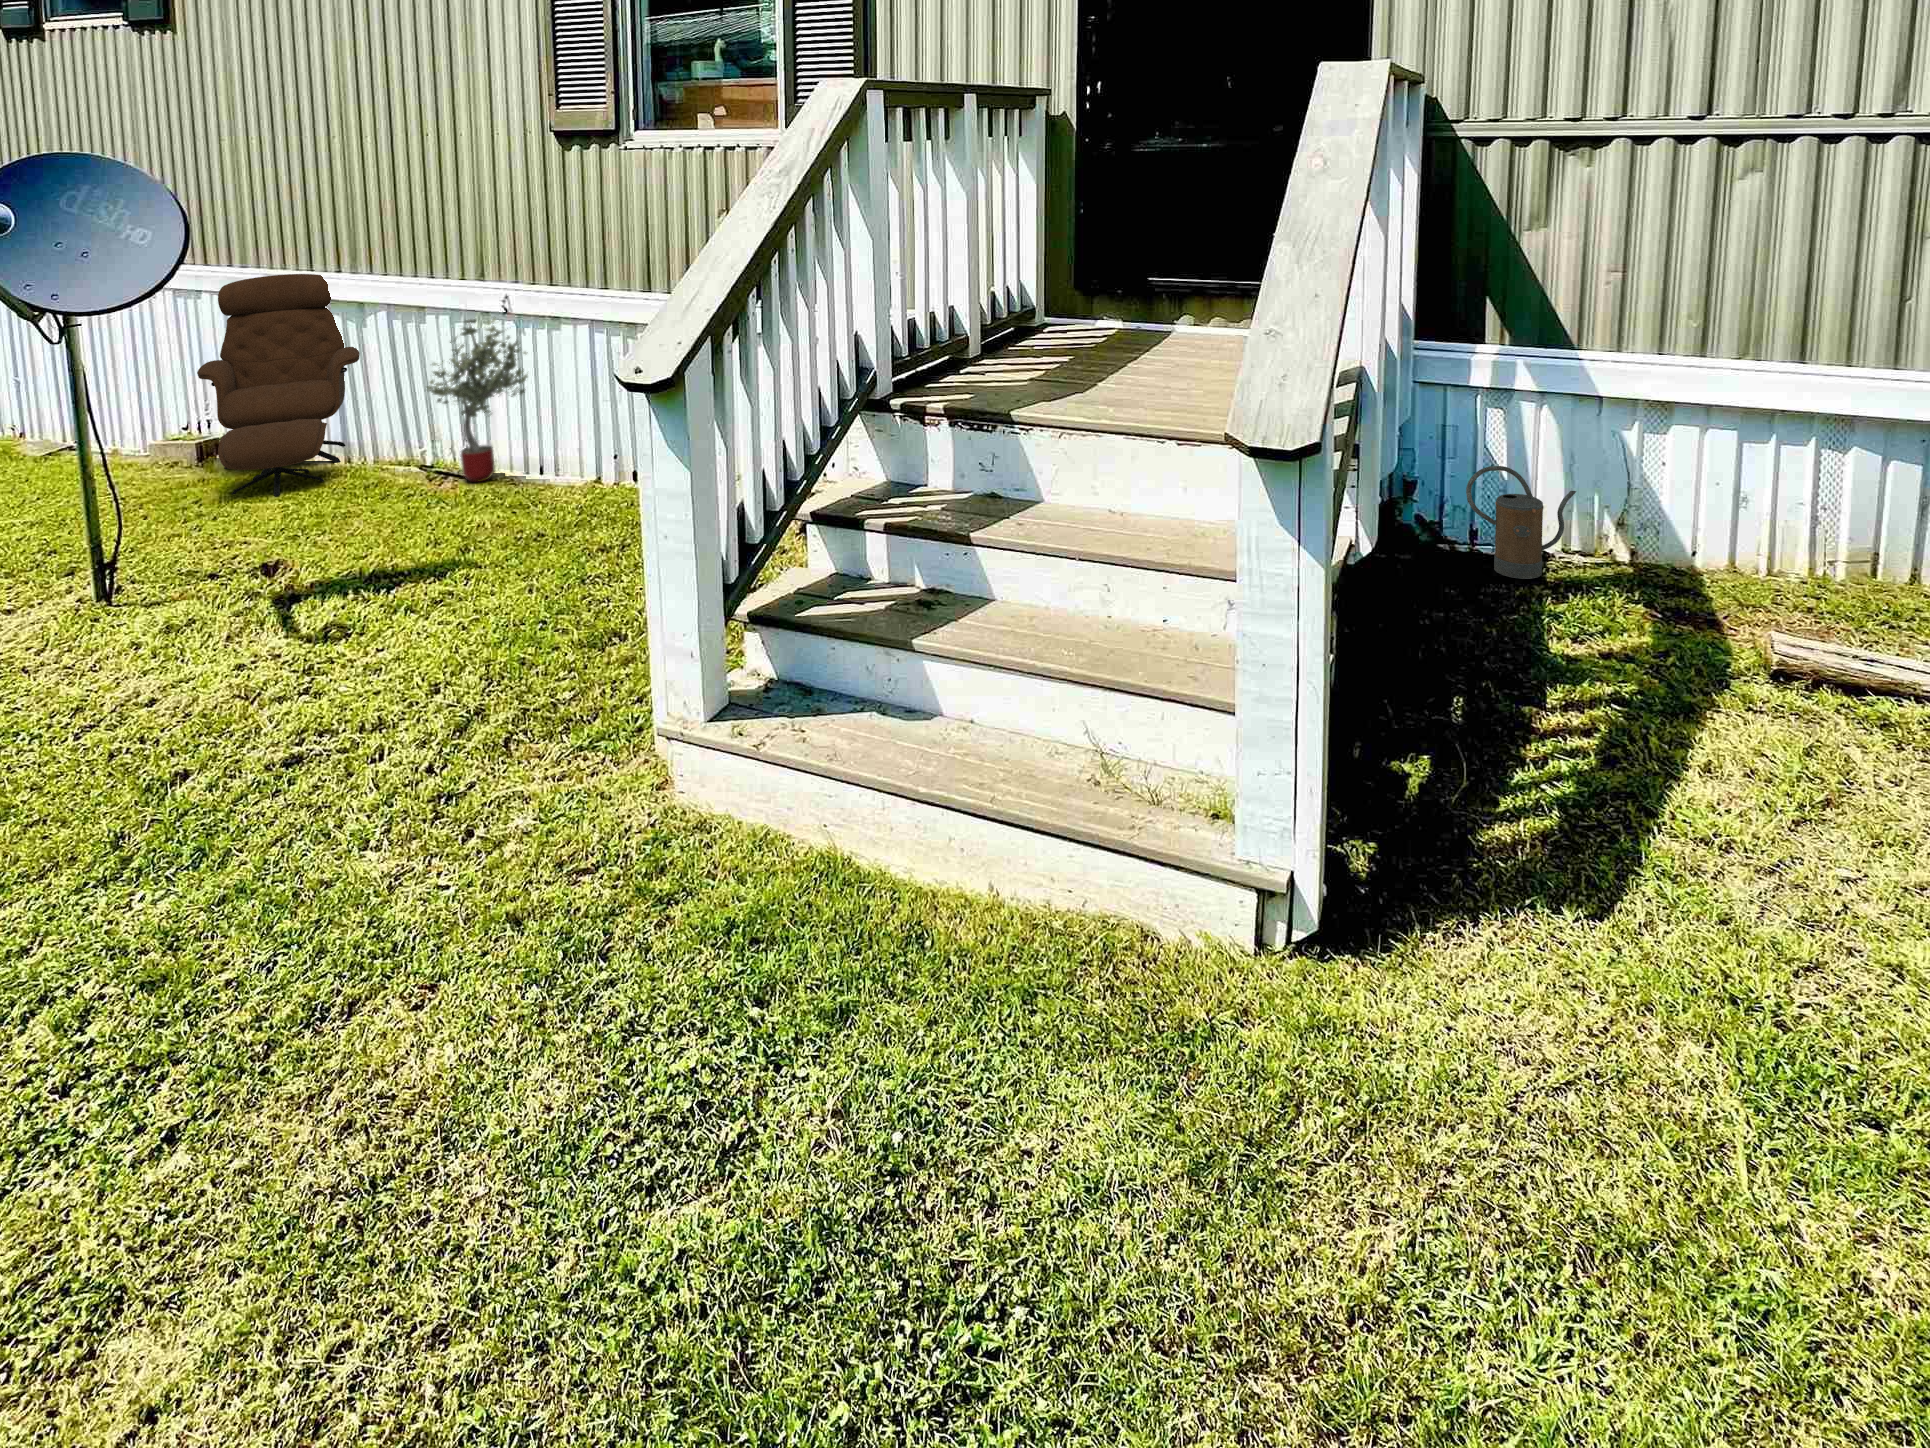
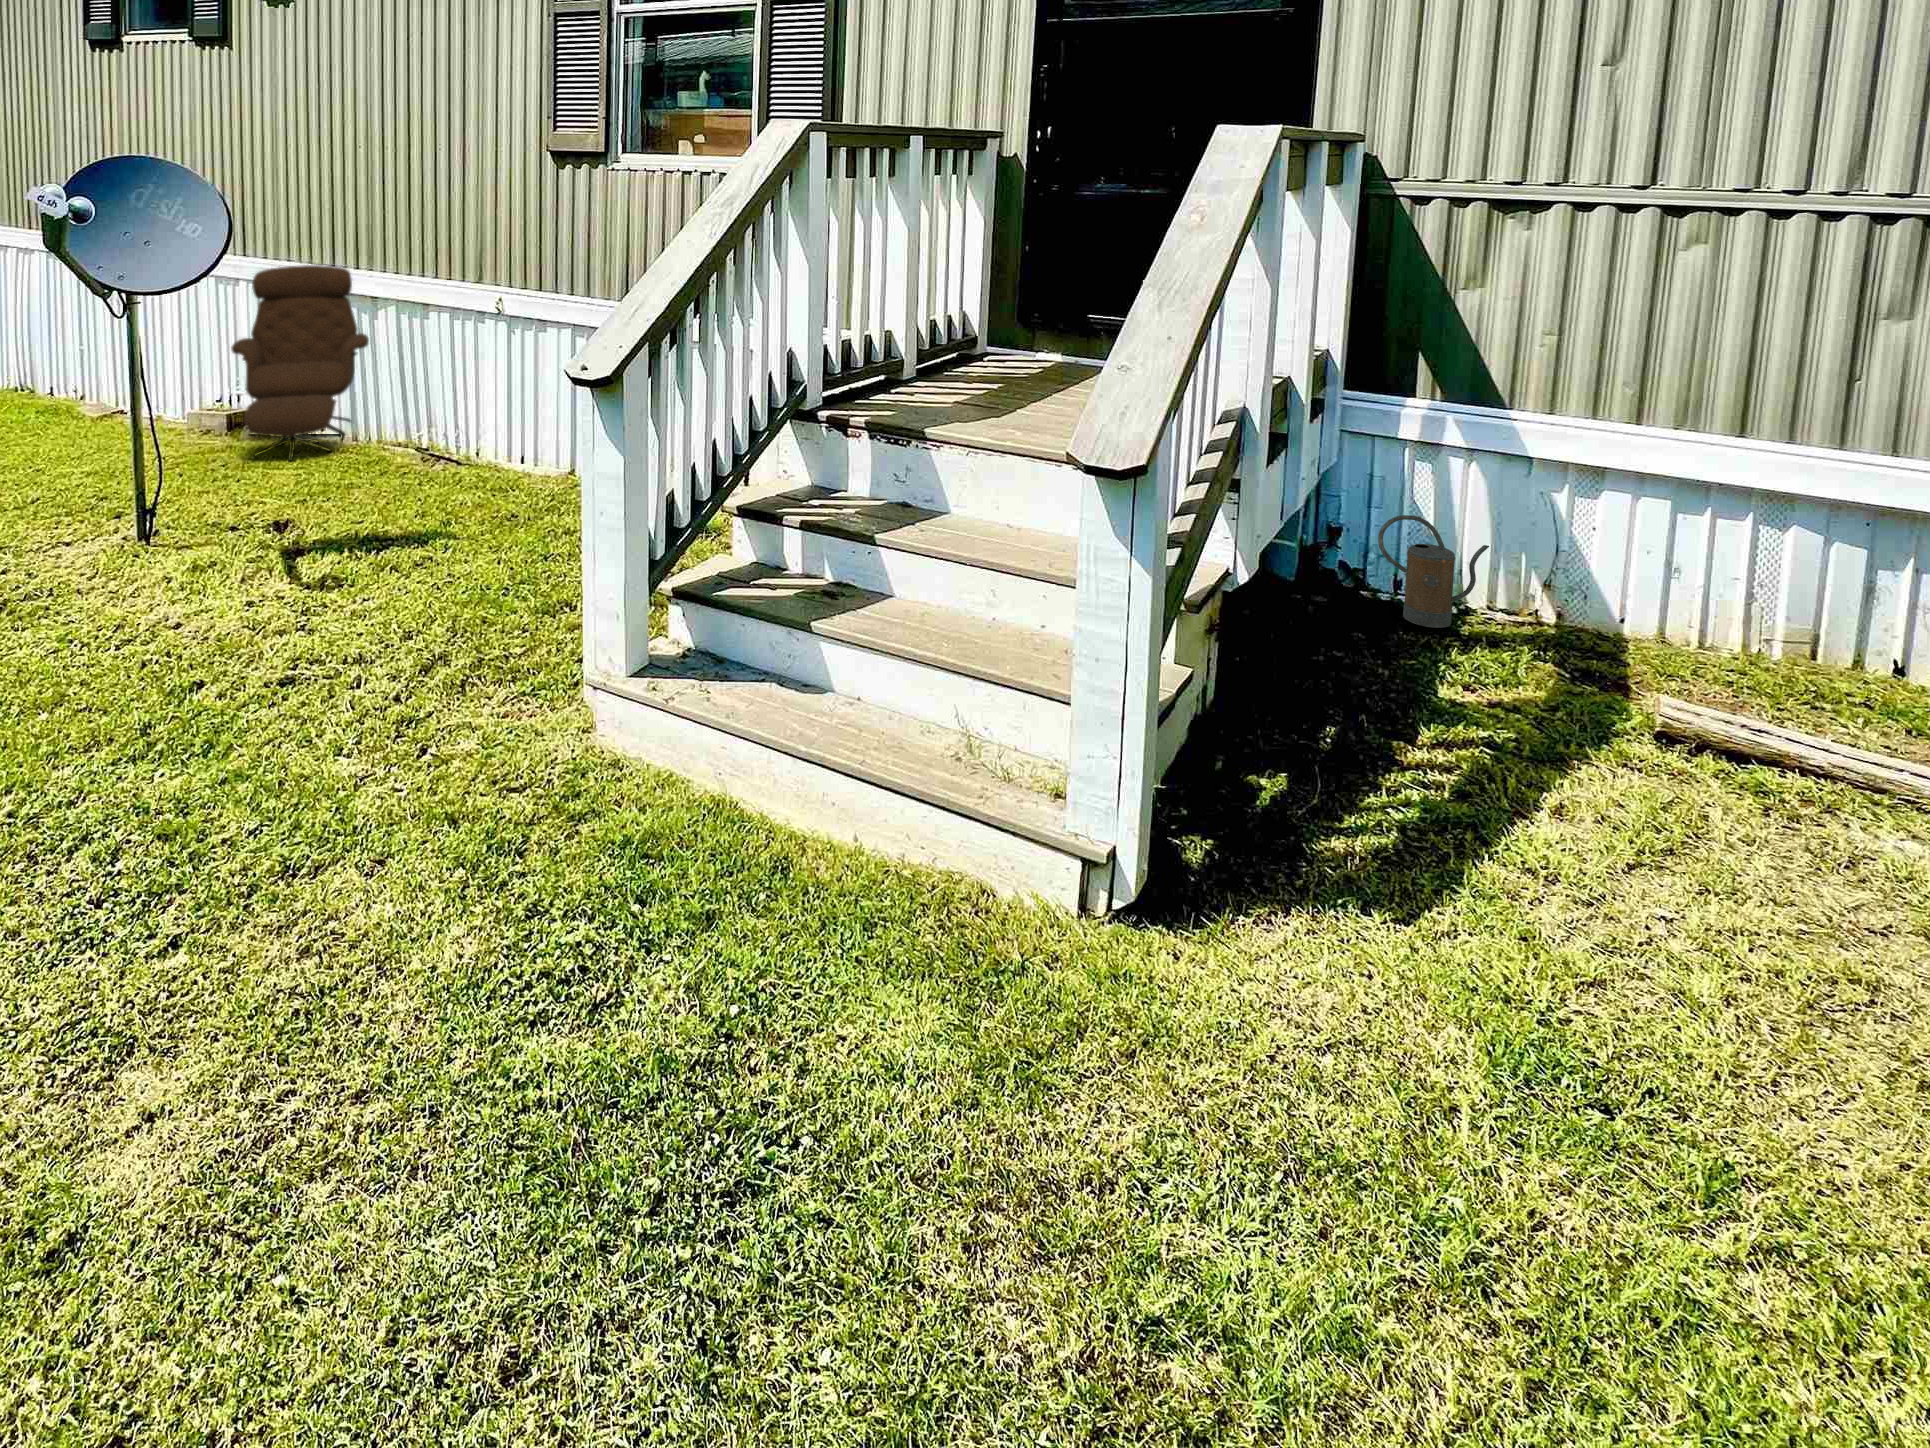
potted tree: present [427,317,528,482] -> none [422,313,514,462]

